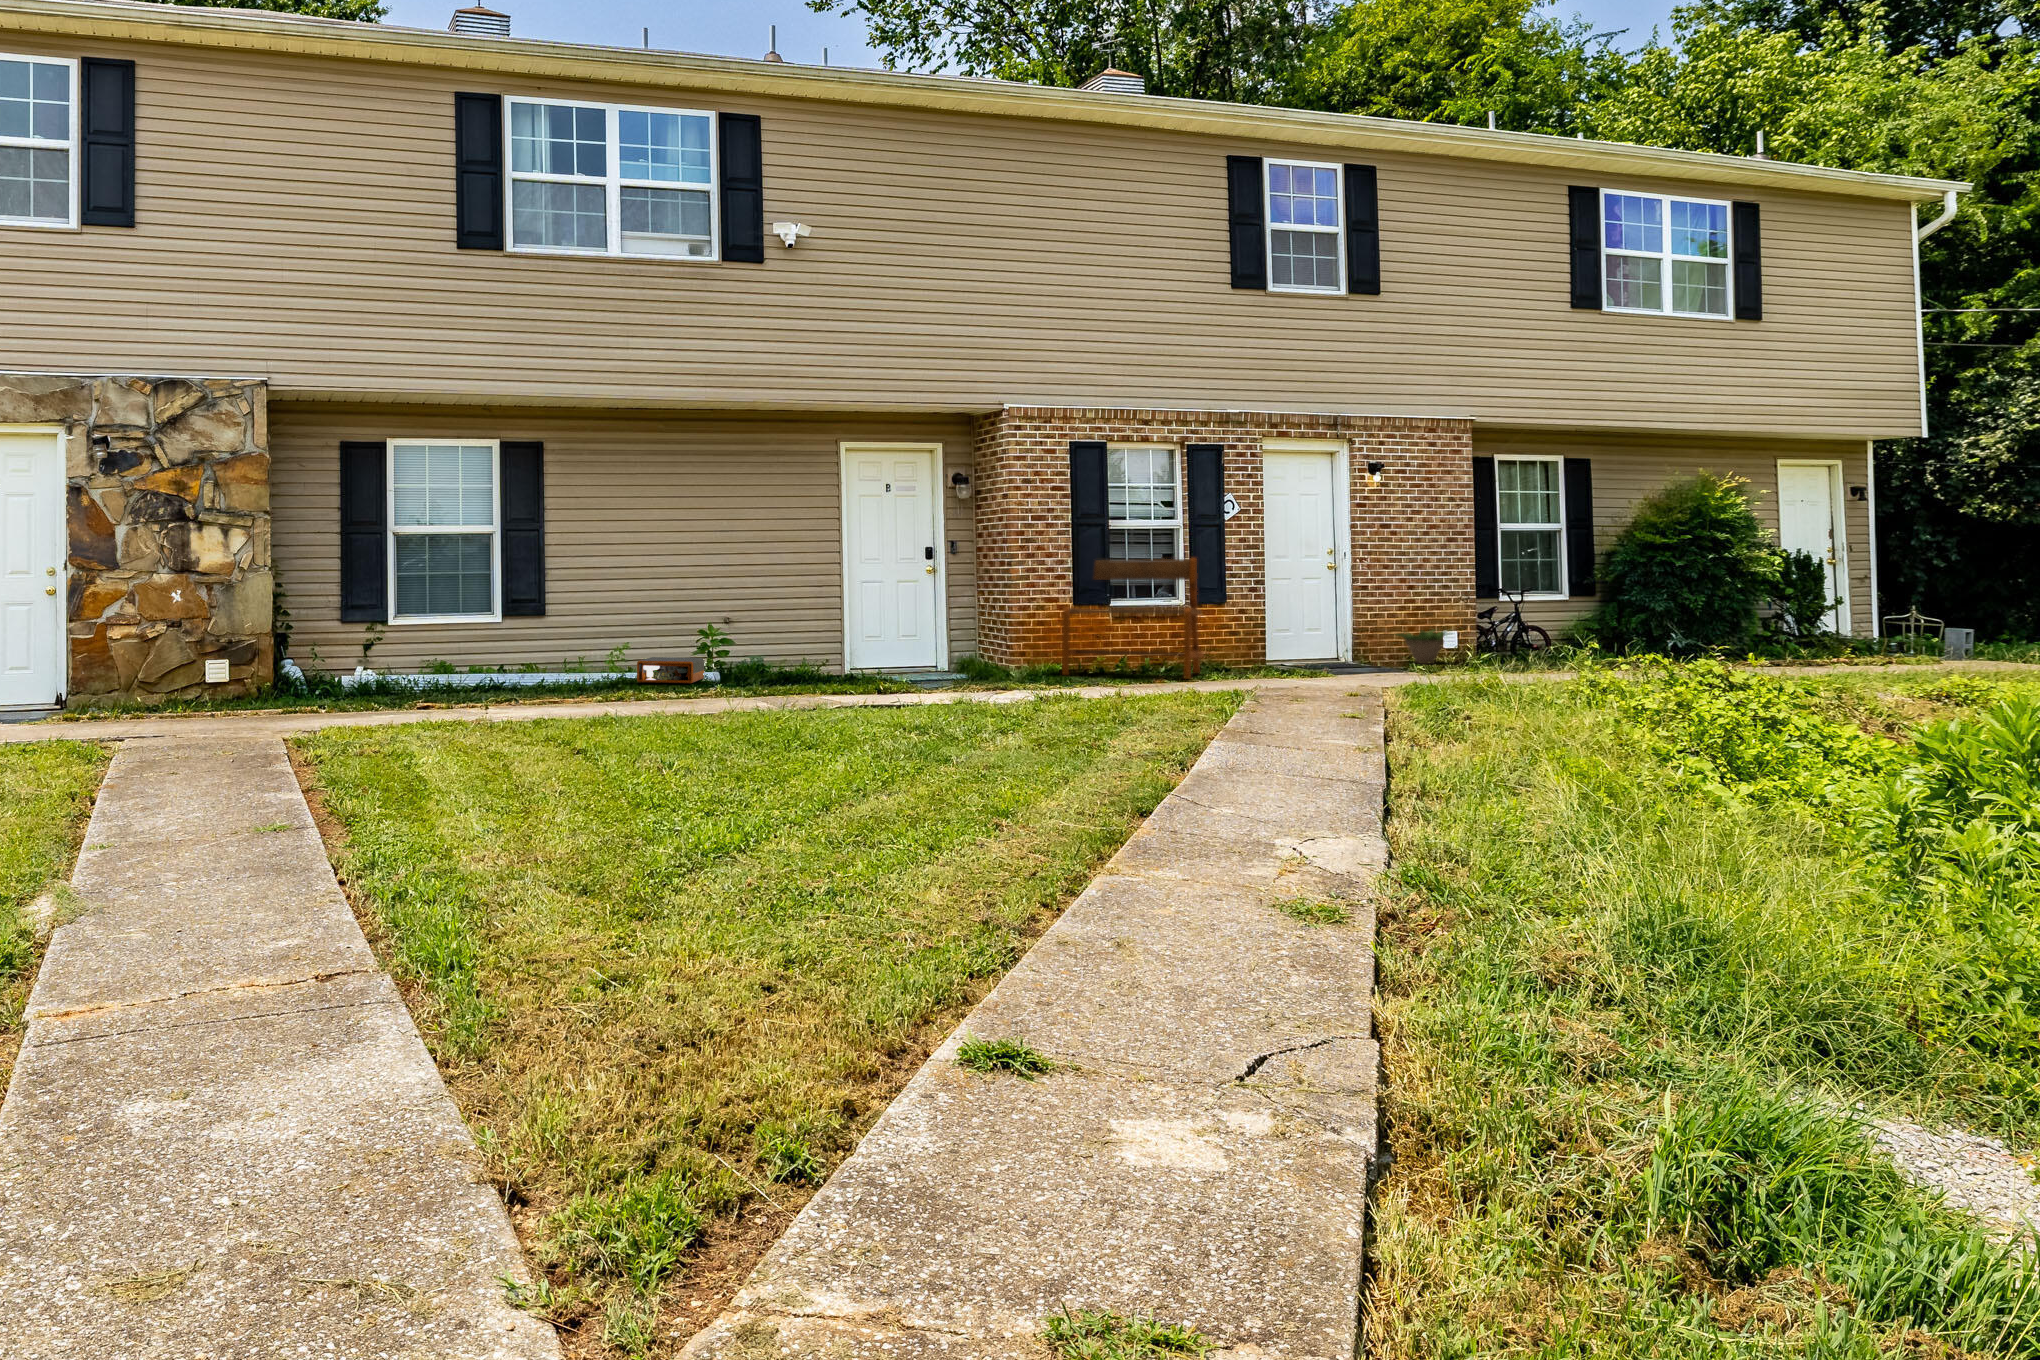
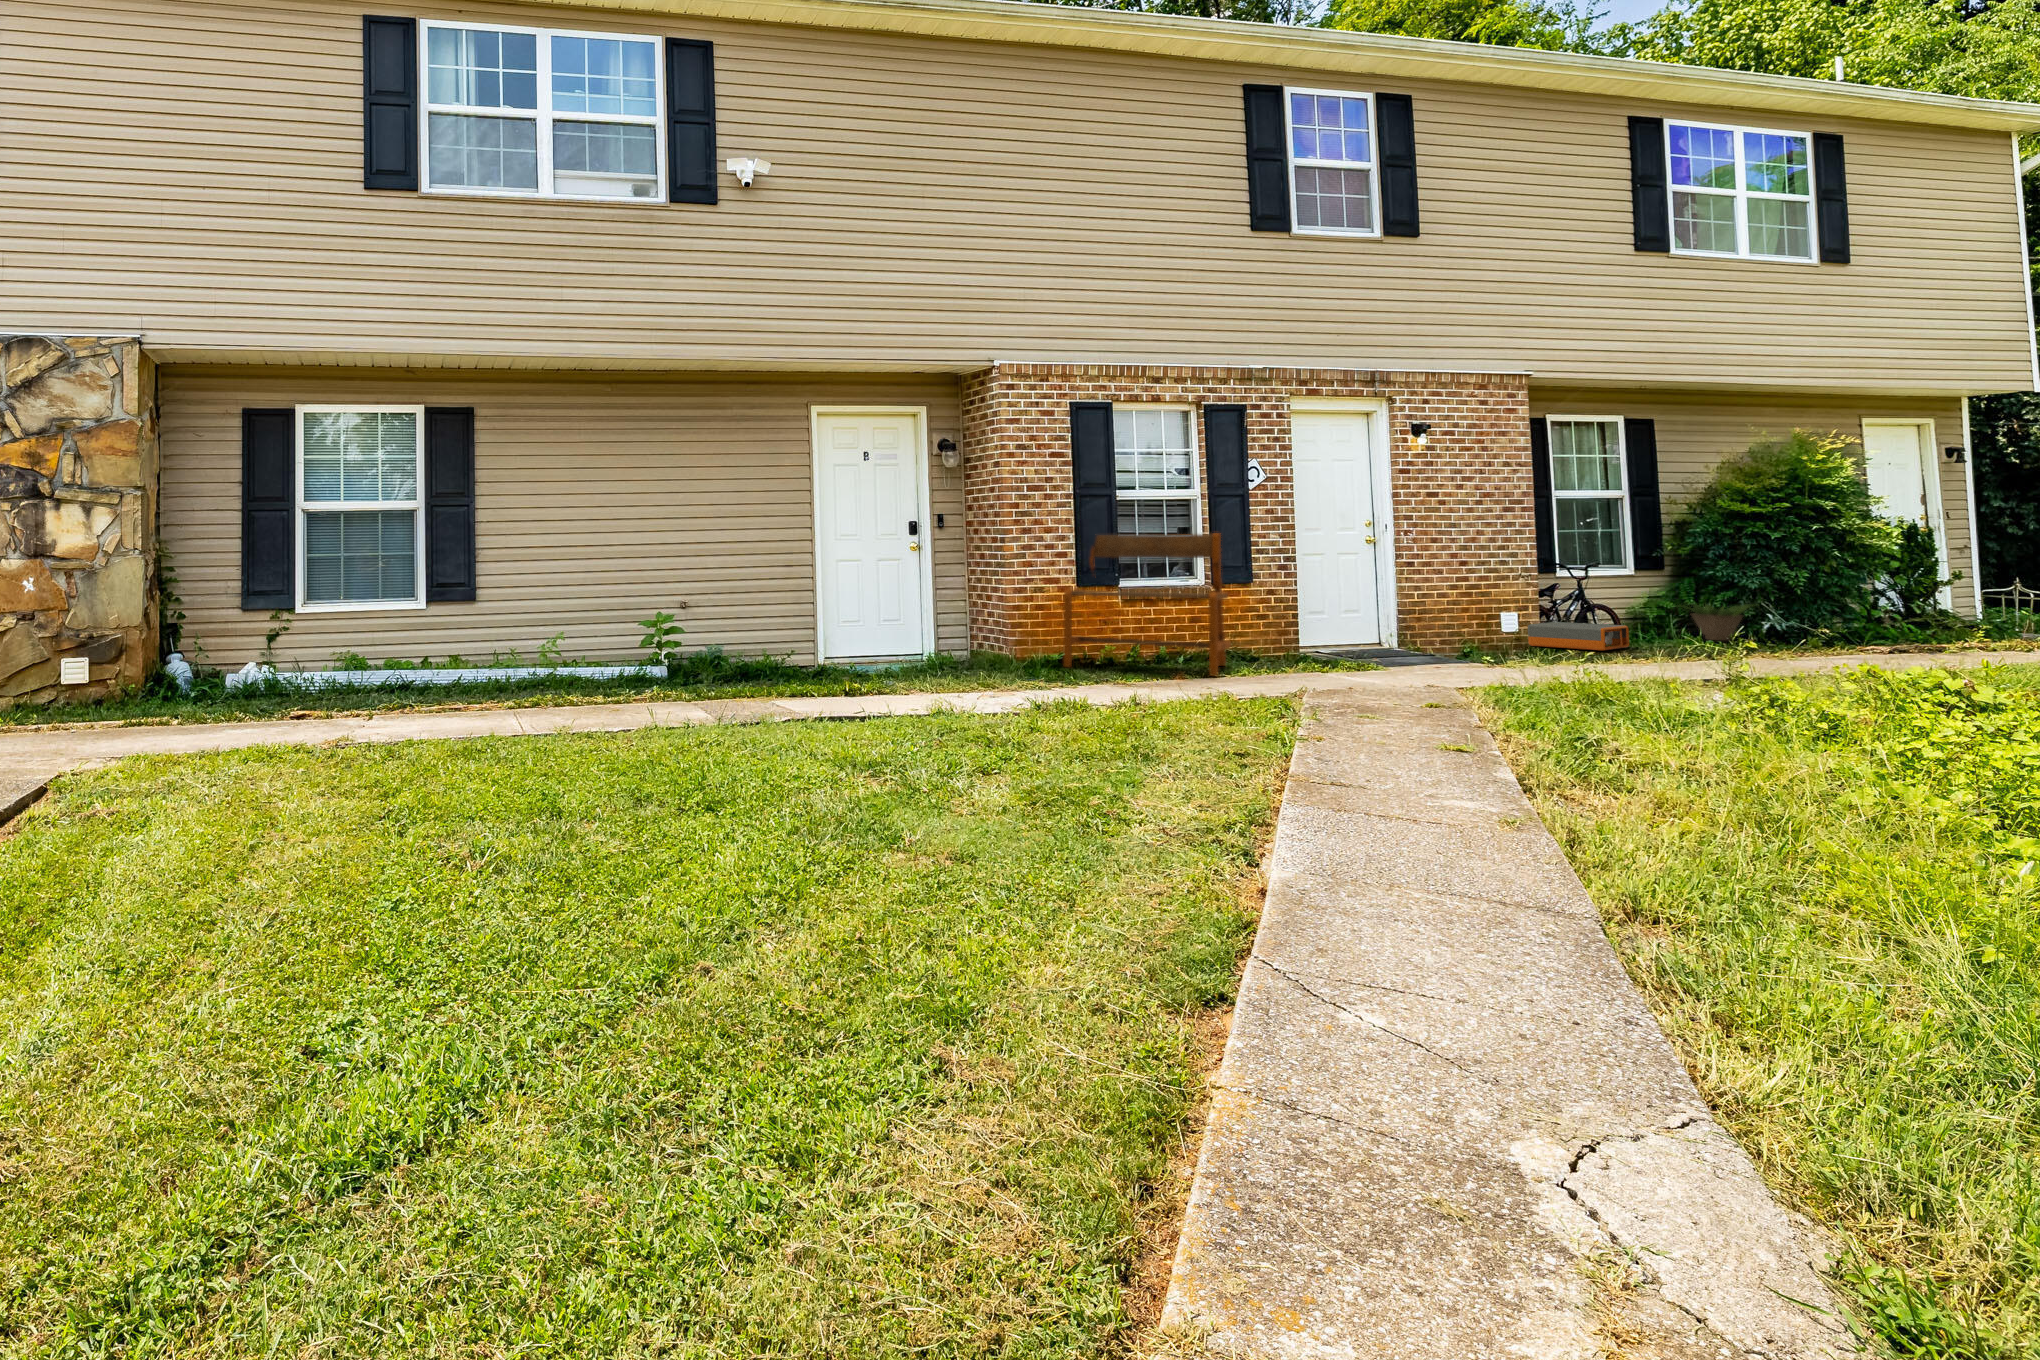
decorative plant: present [1396,630,1447,664] -> present [1673,603,1753,640]
storage box: present [637,657,704,683] -> present [1528,622,1629,650]

